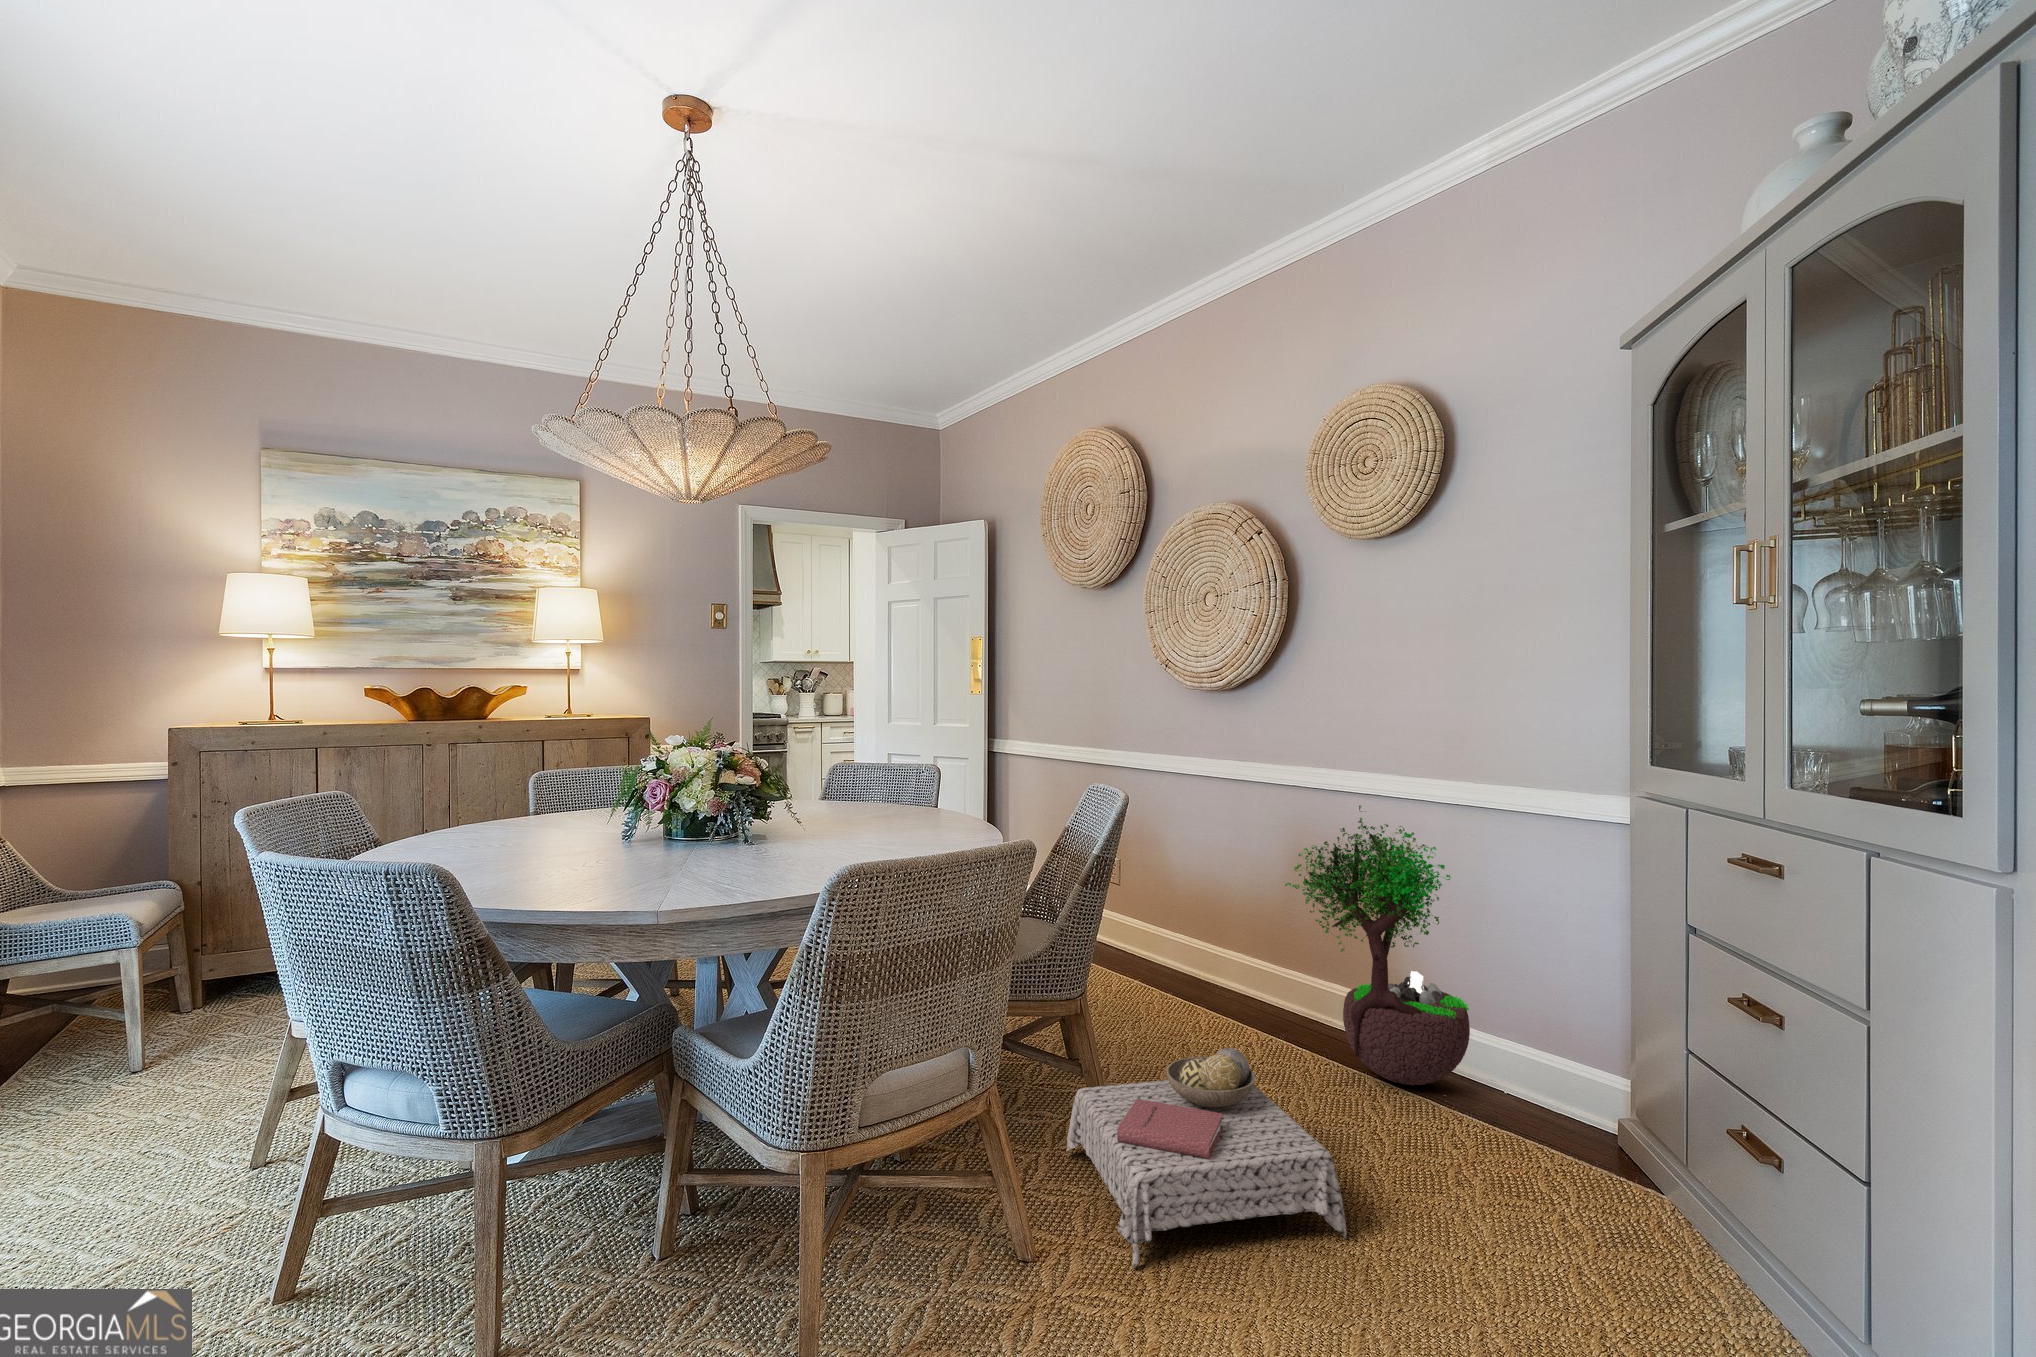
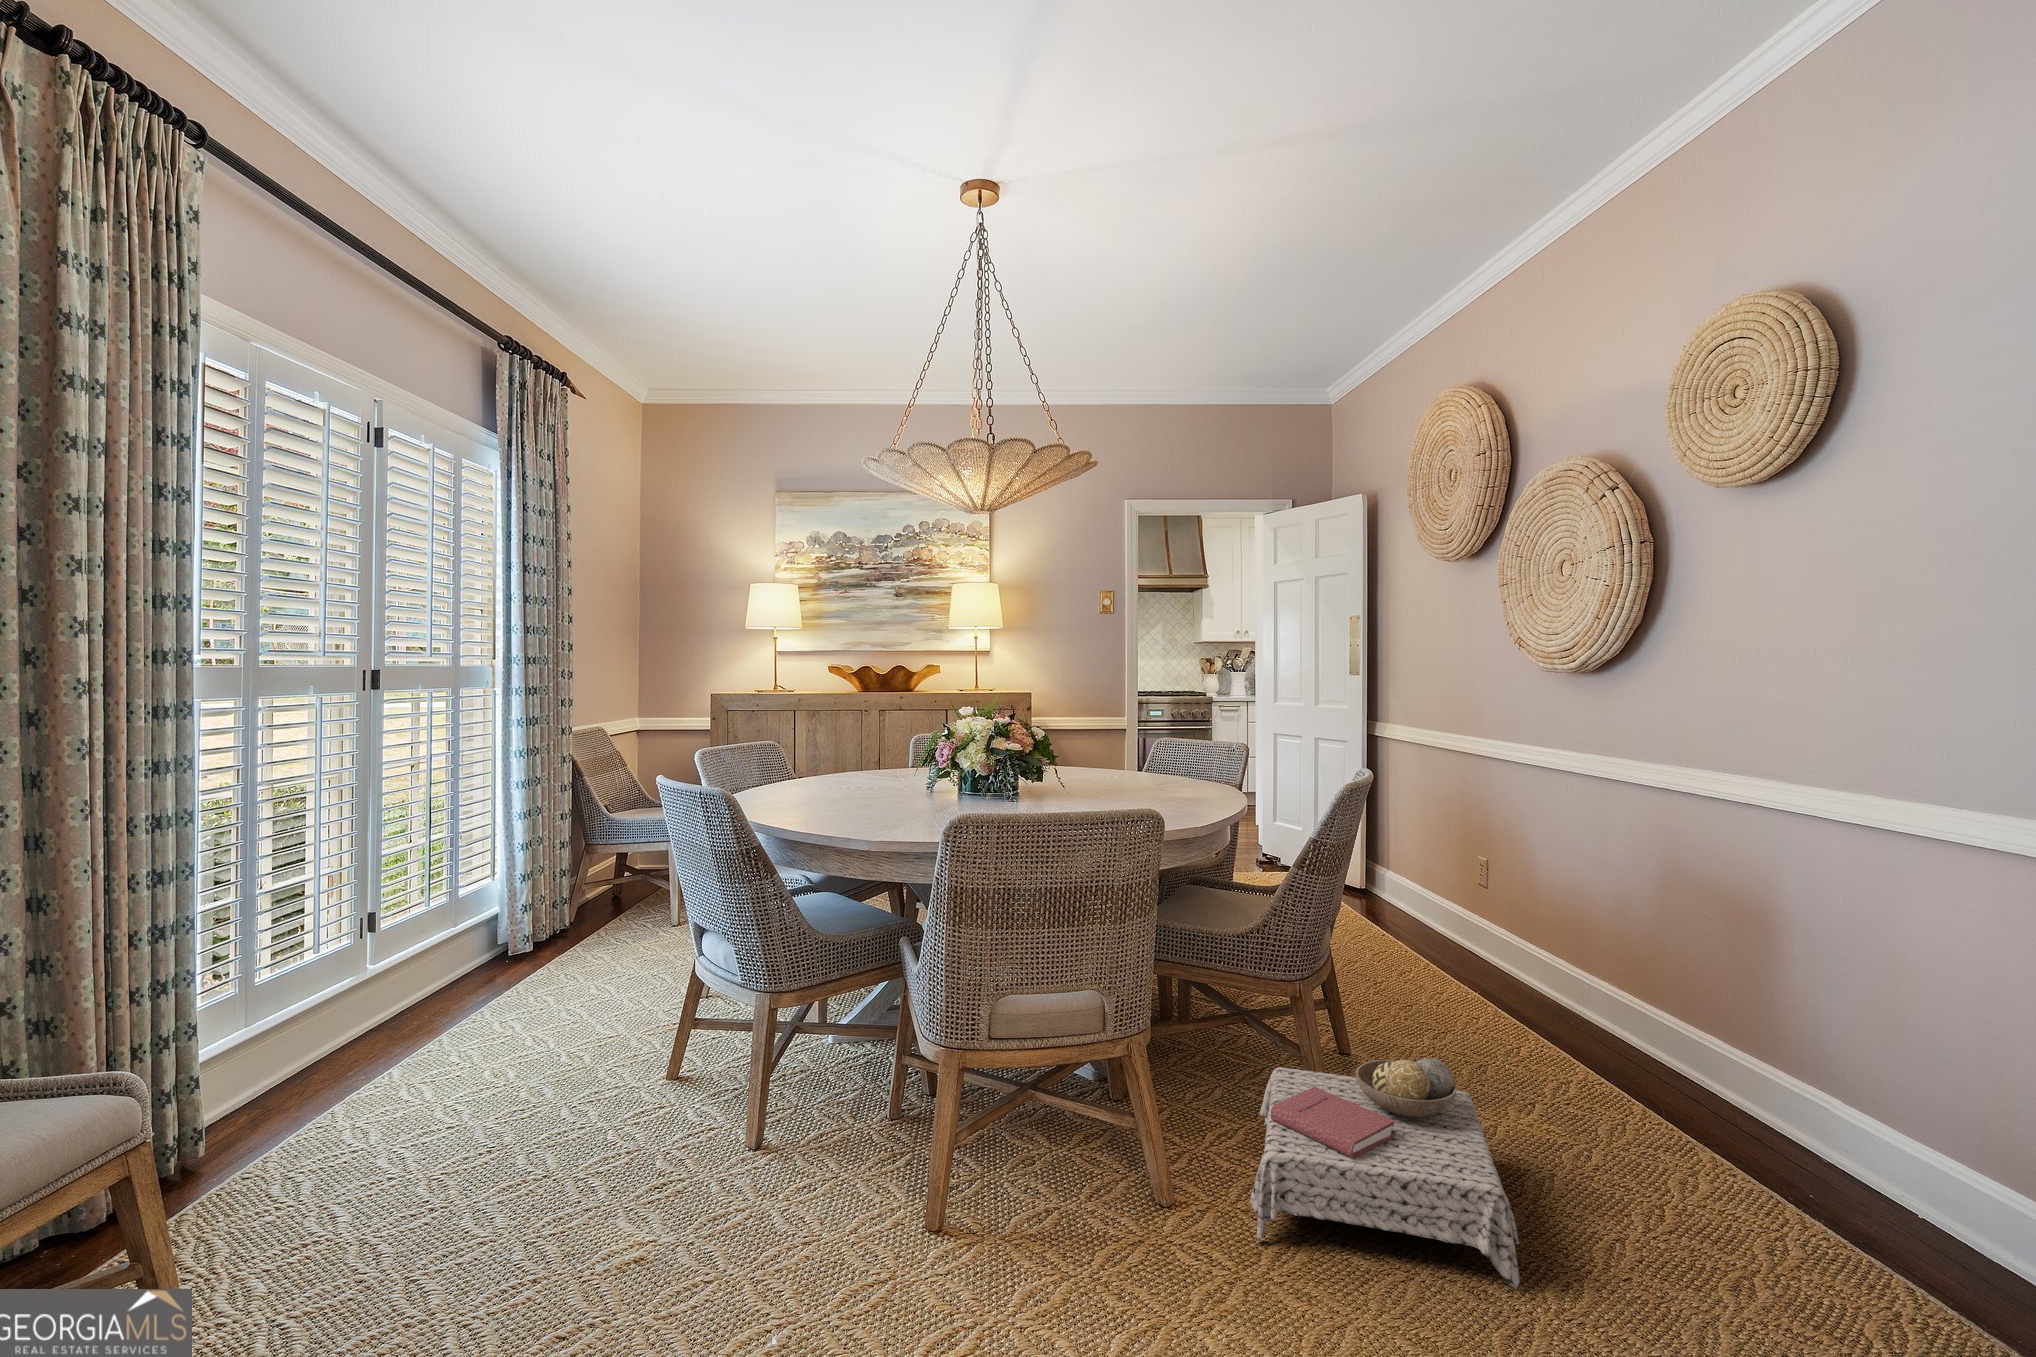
potted tree: present [1285,805,1470,1085] -> none [1576,814,1851,1167]

